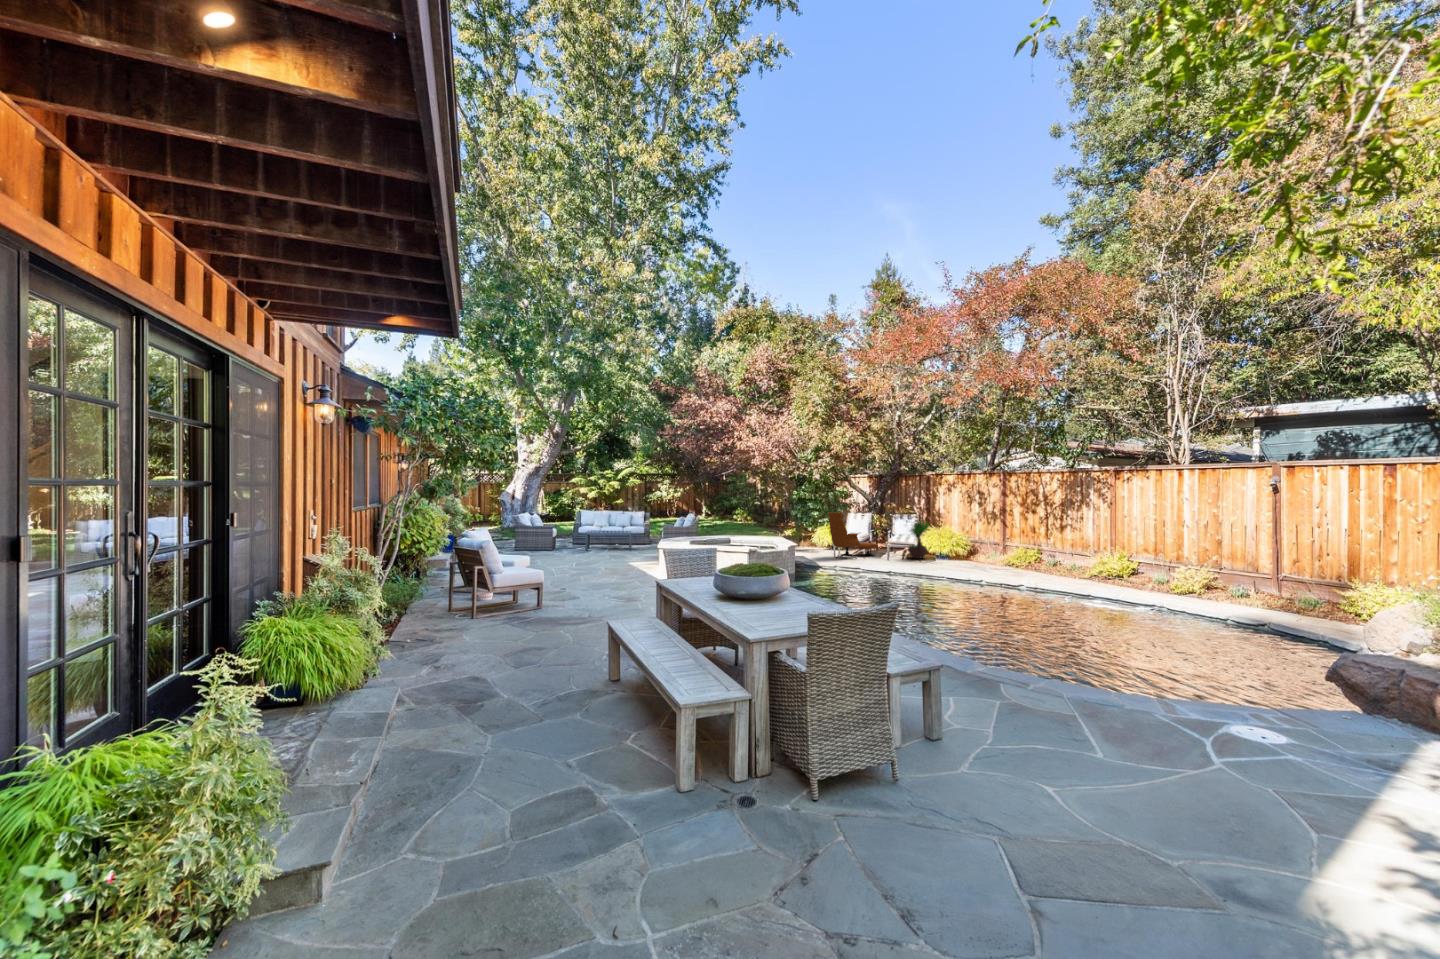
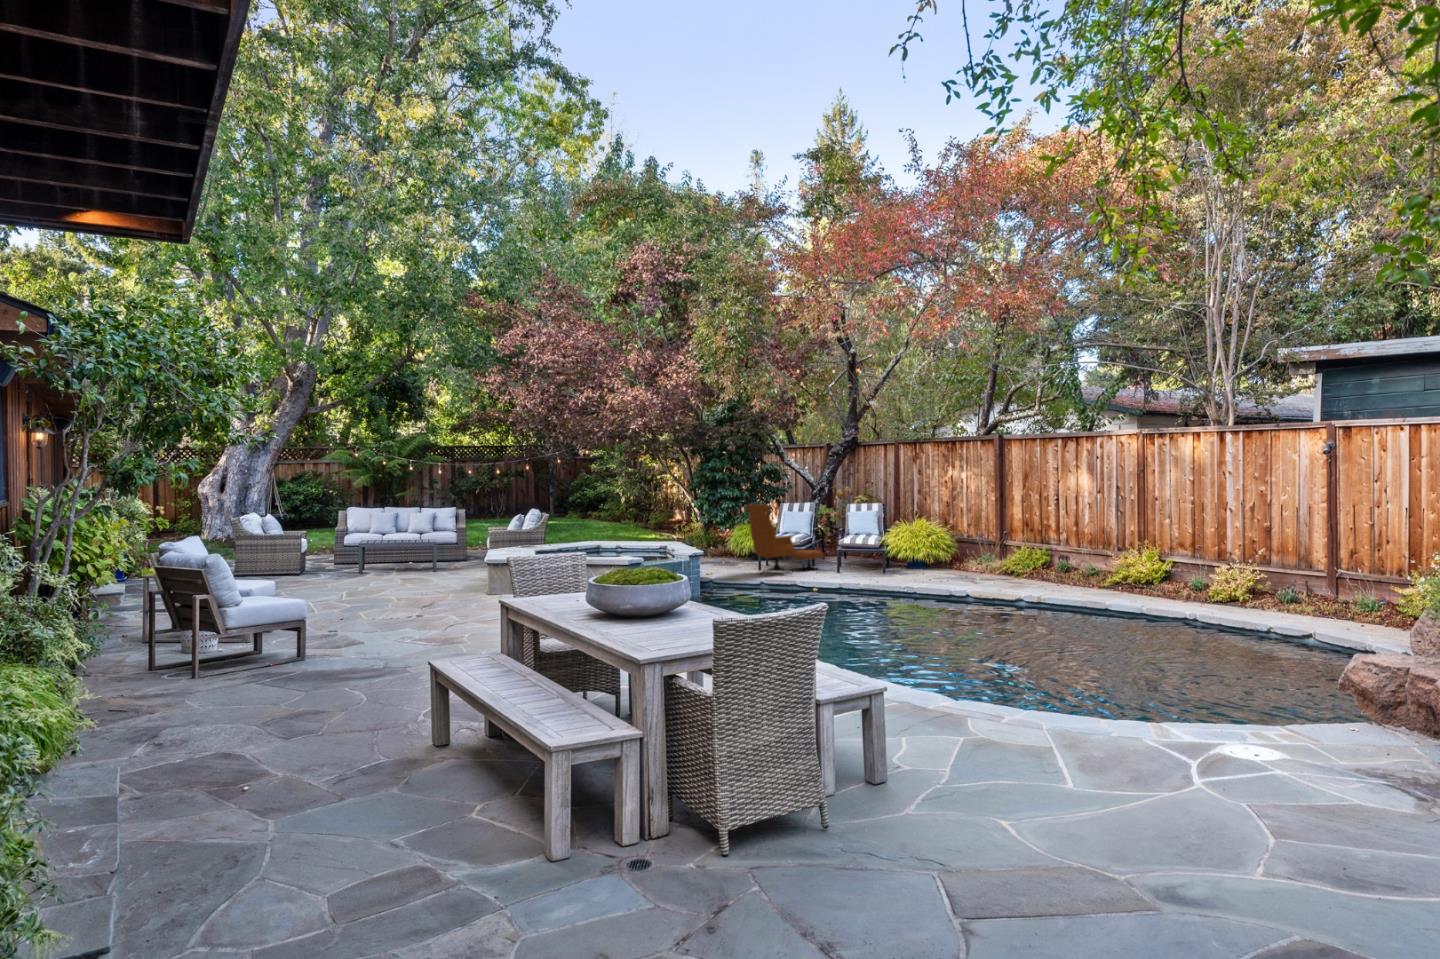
potted tree: present [908,521,928,559] -> none [864,509,900,571]

